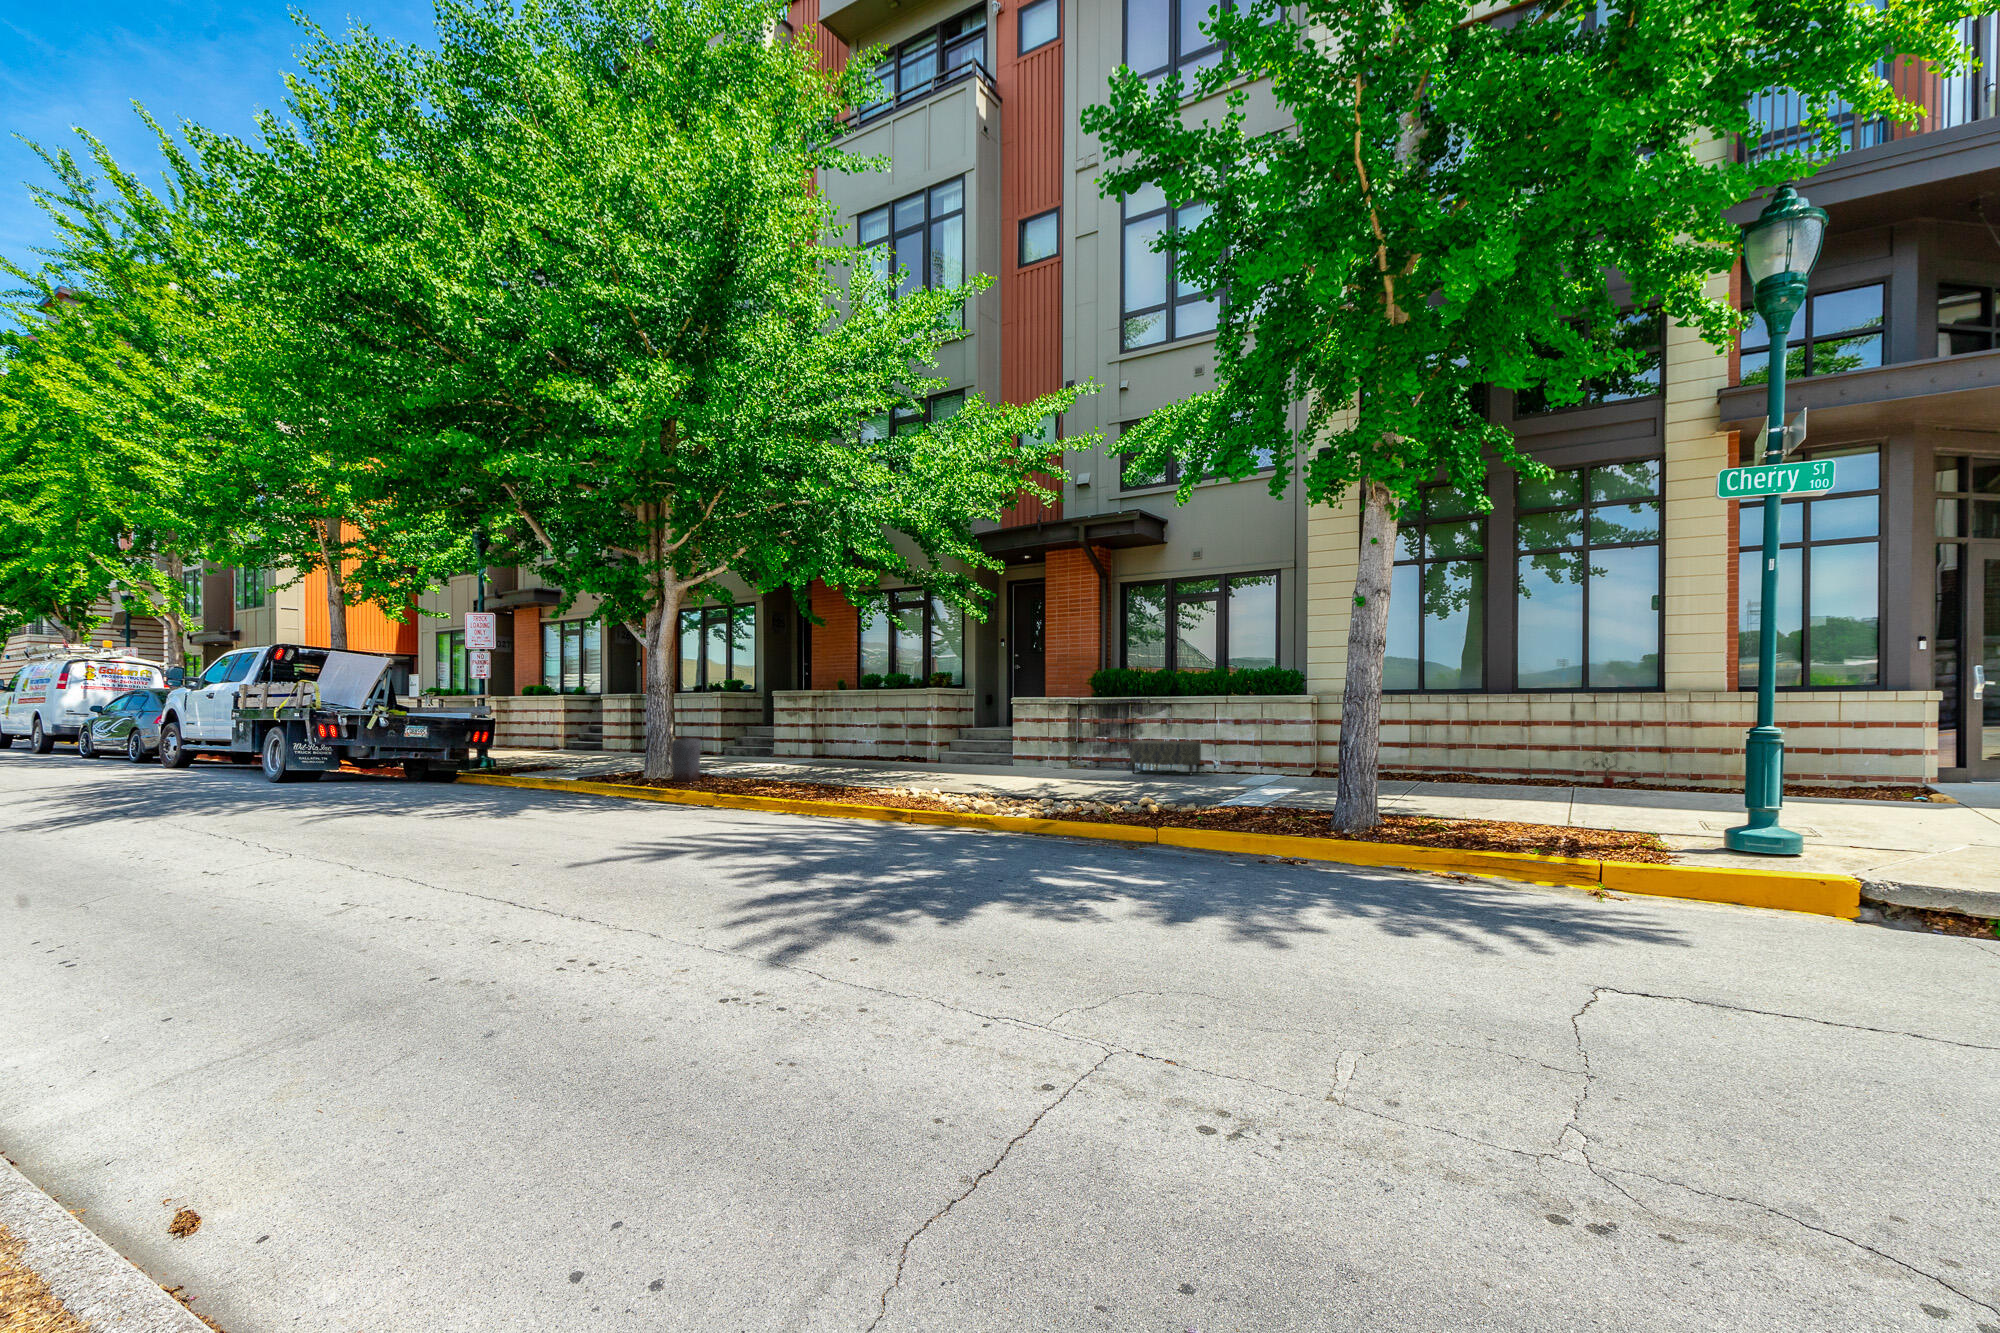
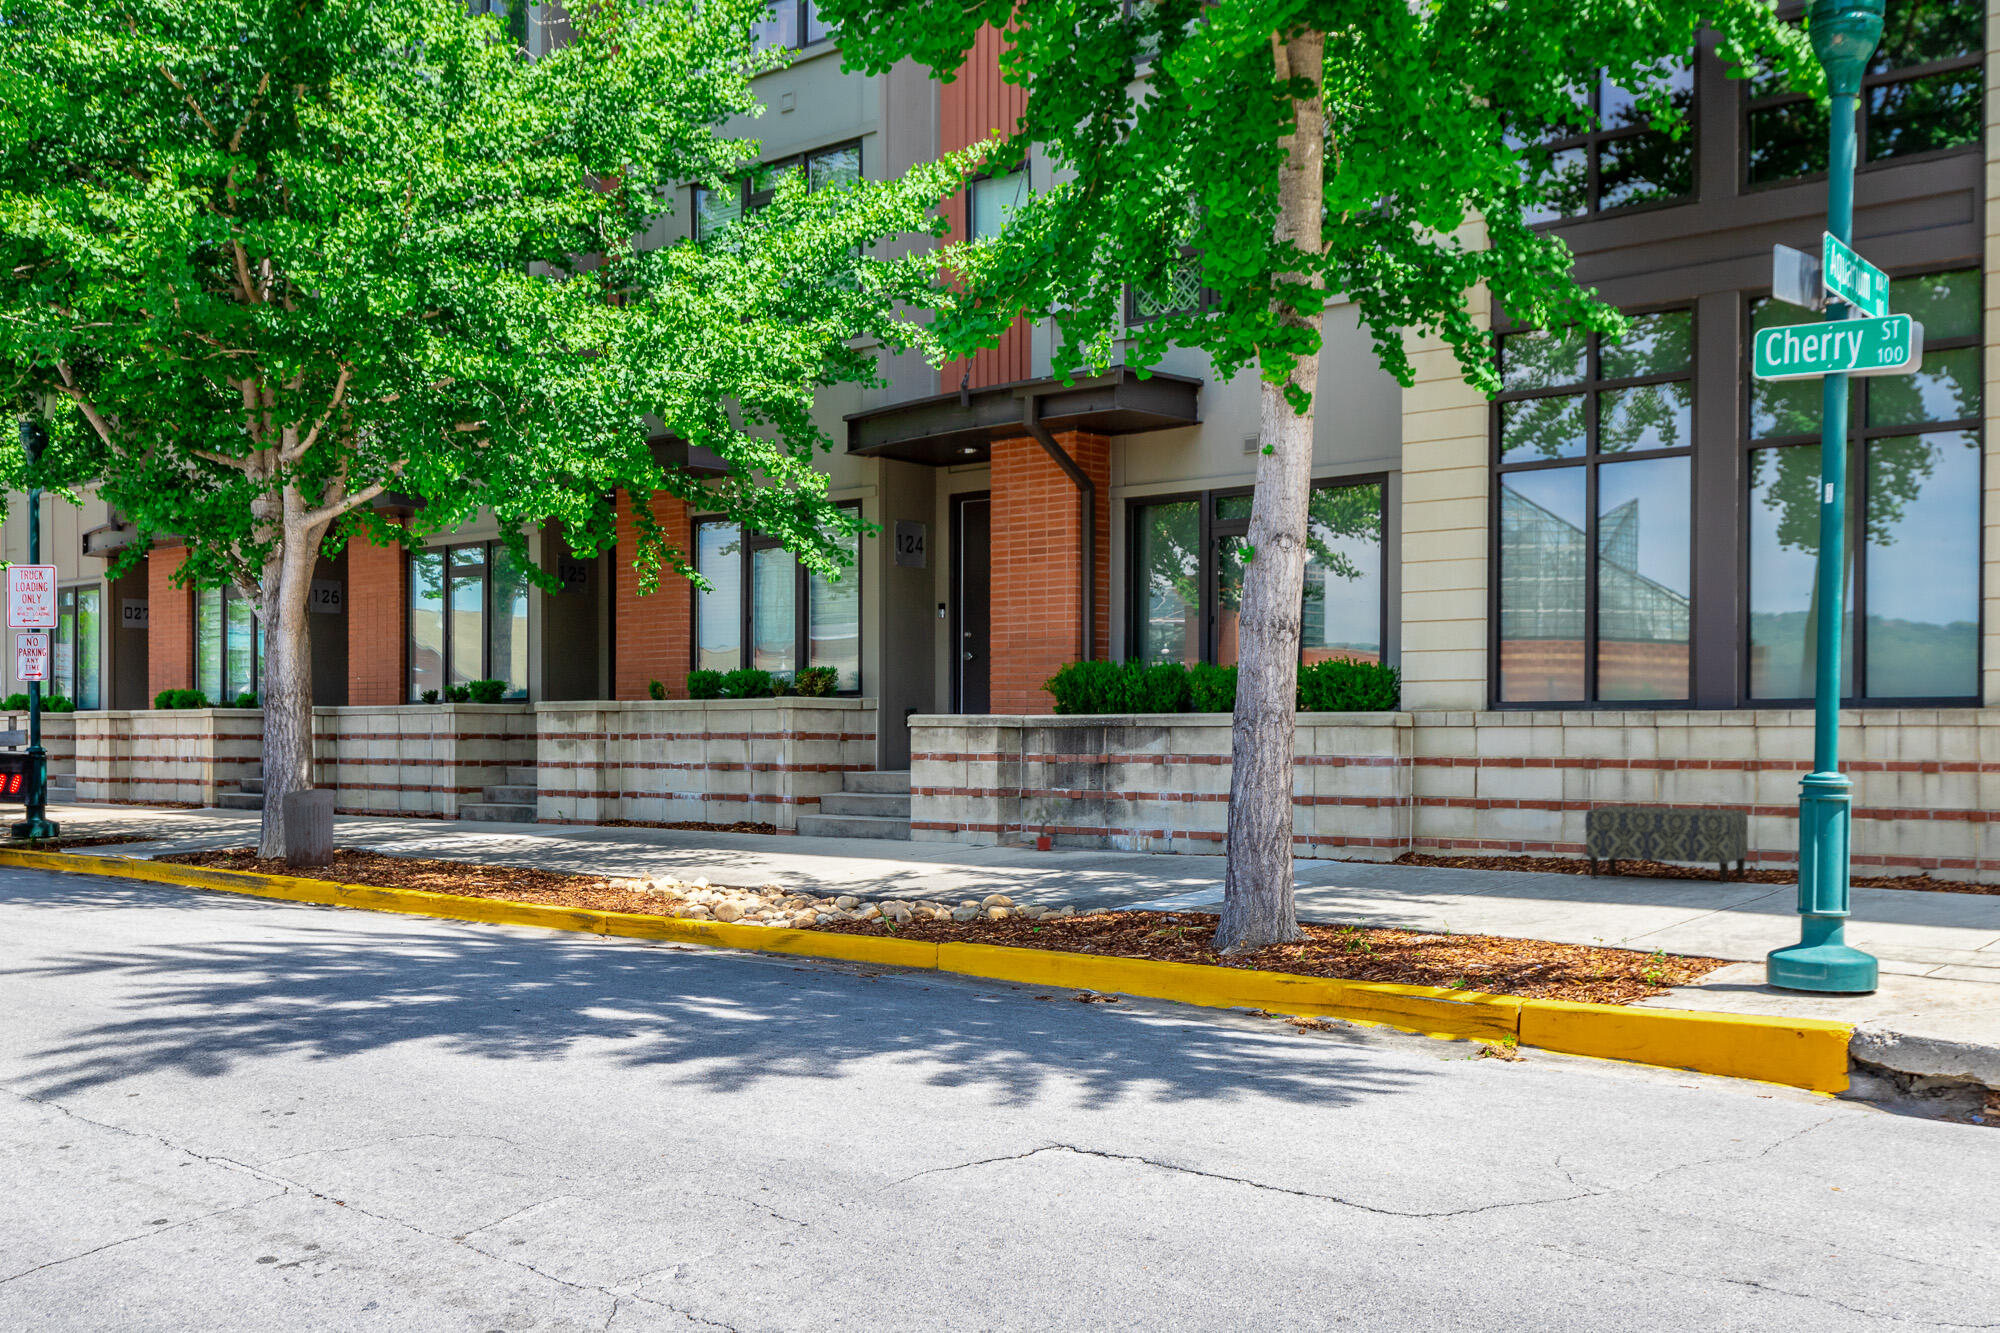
bench: present [1129,740,1201,775] -> present [1585,806,1748,884]
potted plant: present [1592,748,1630,786] -> present [1024,793,1070,850]

